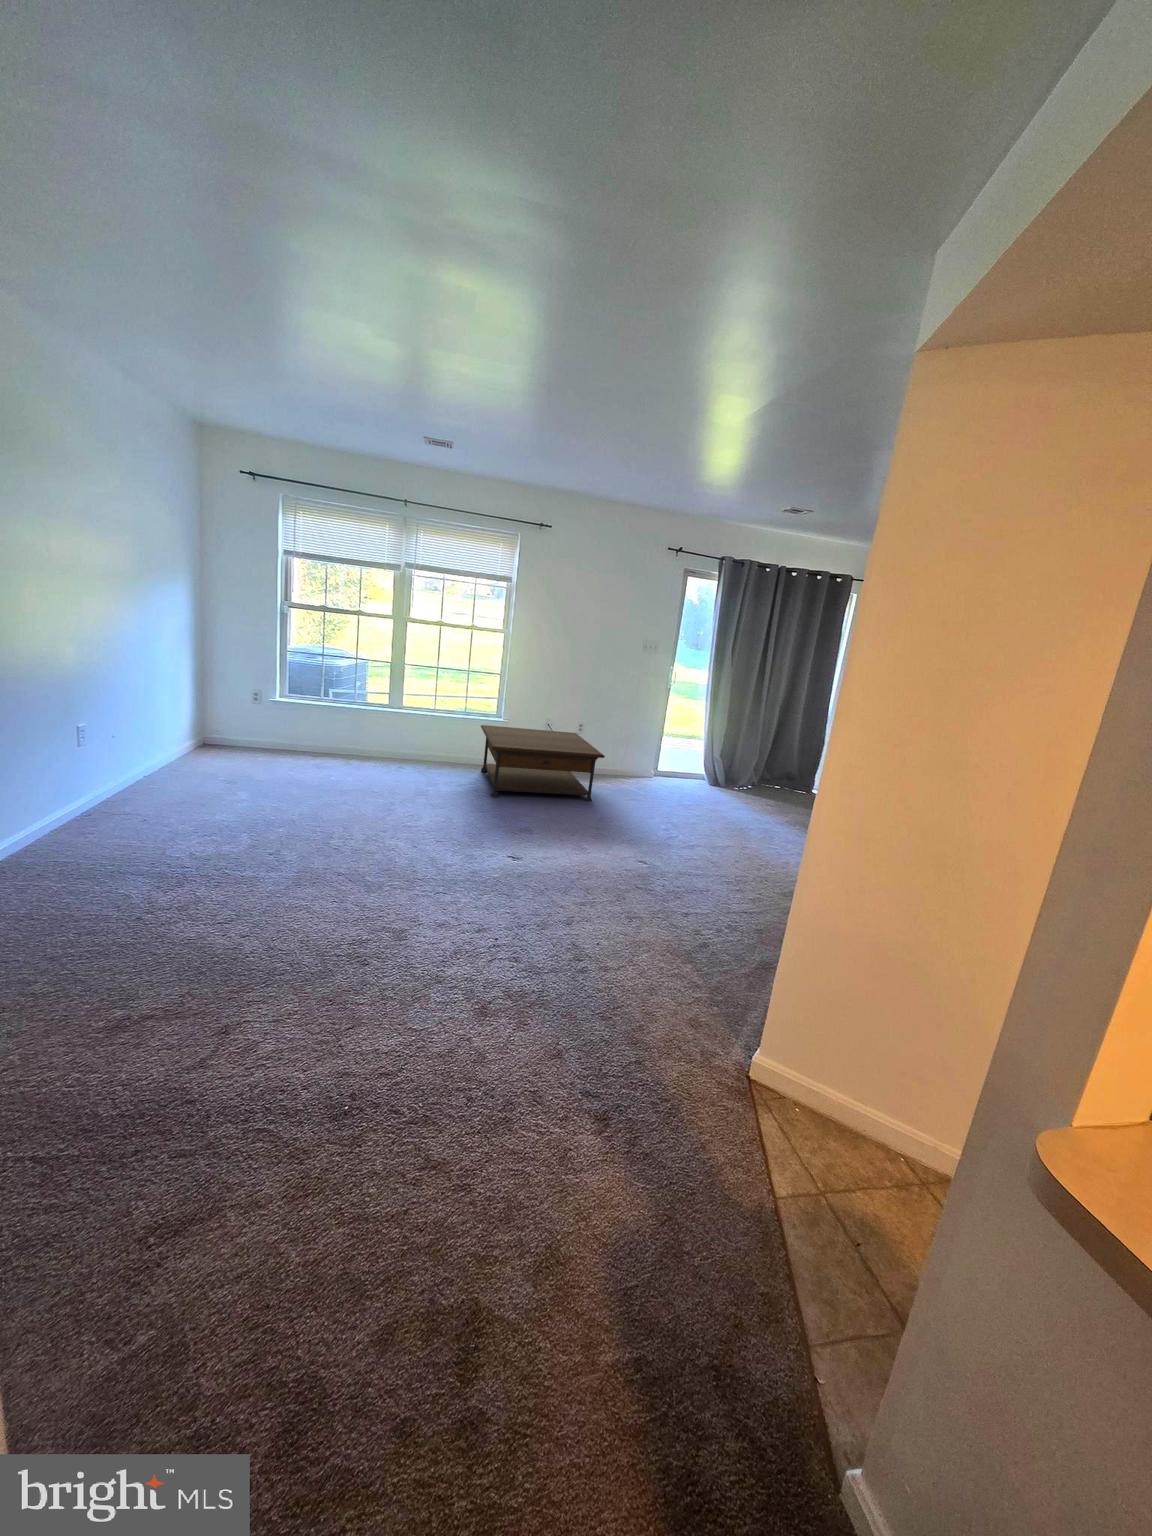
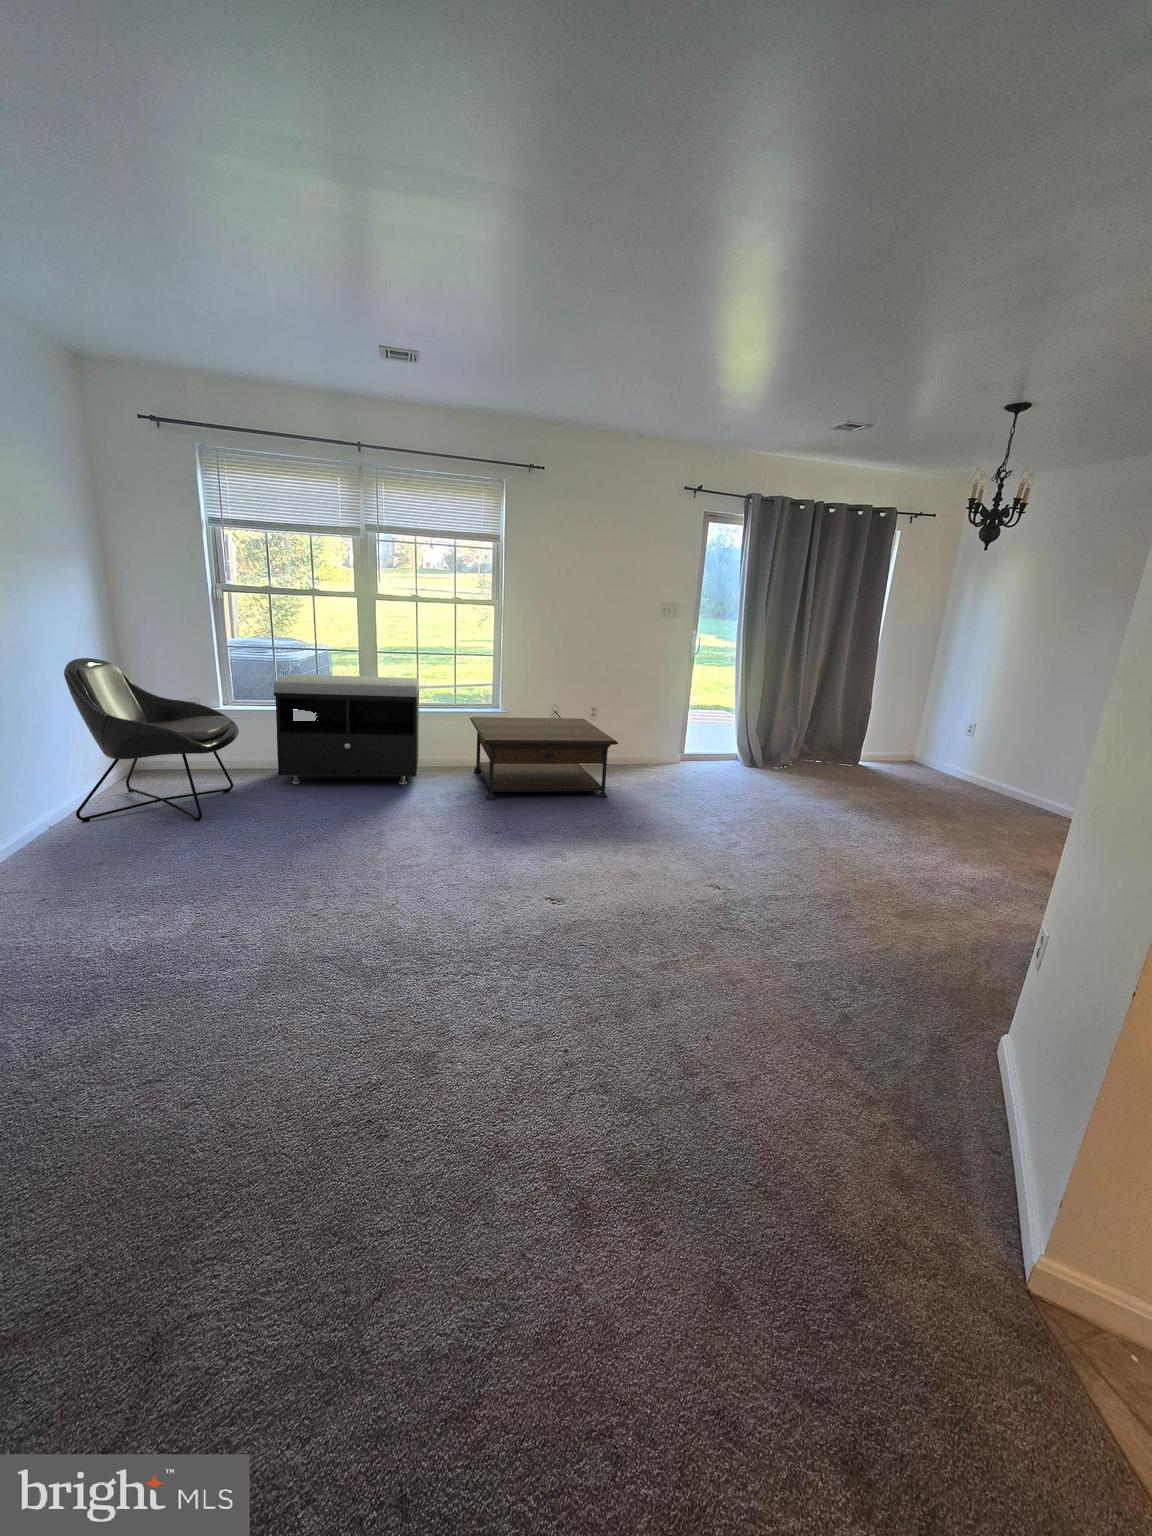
lounge chair: none [133,652,283,800] -> present [64,658,239,822]
storage bench: none [314,678,440,778] -> present [274,674,419,784]

